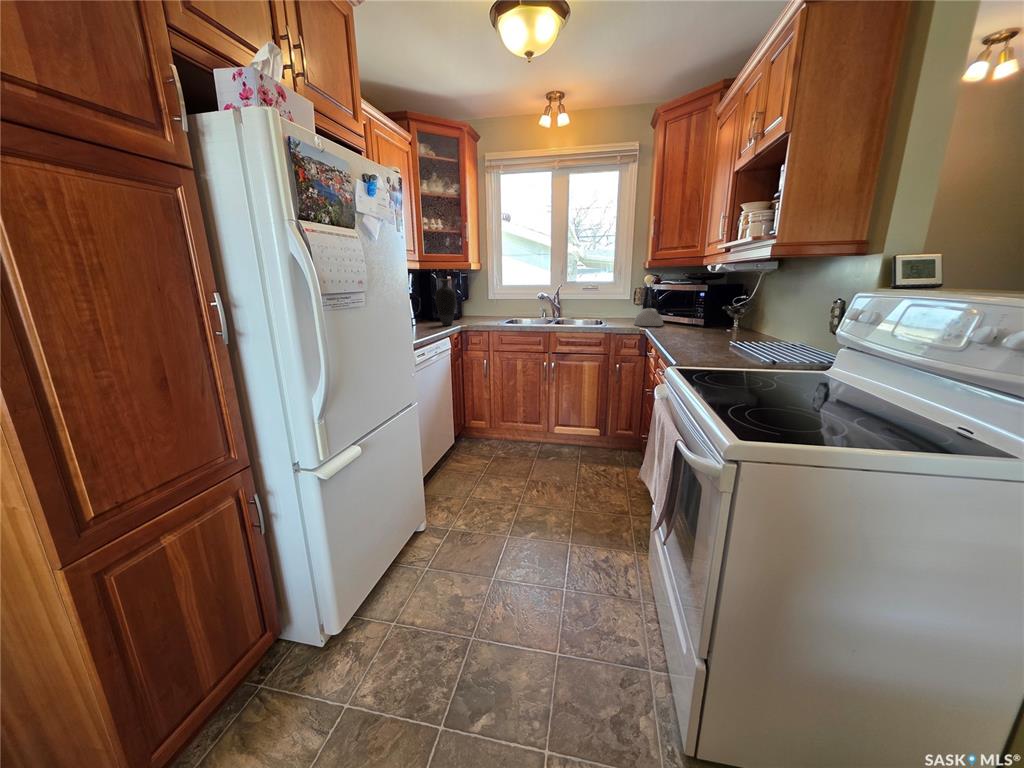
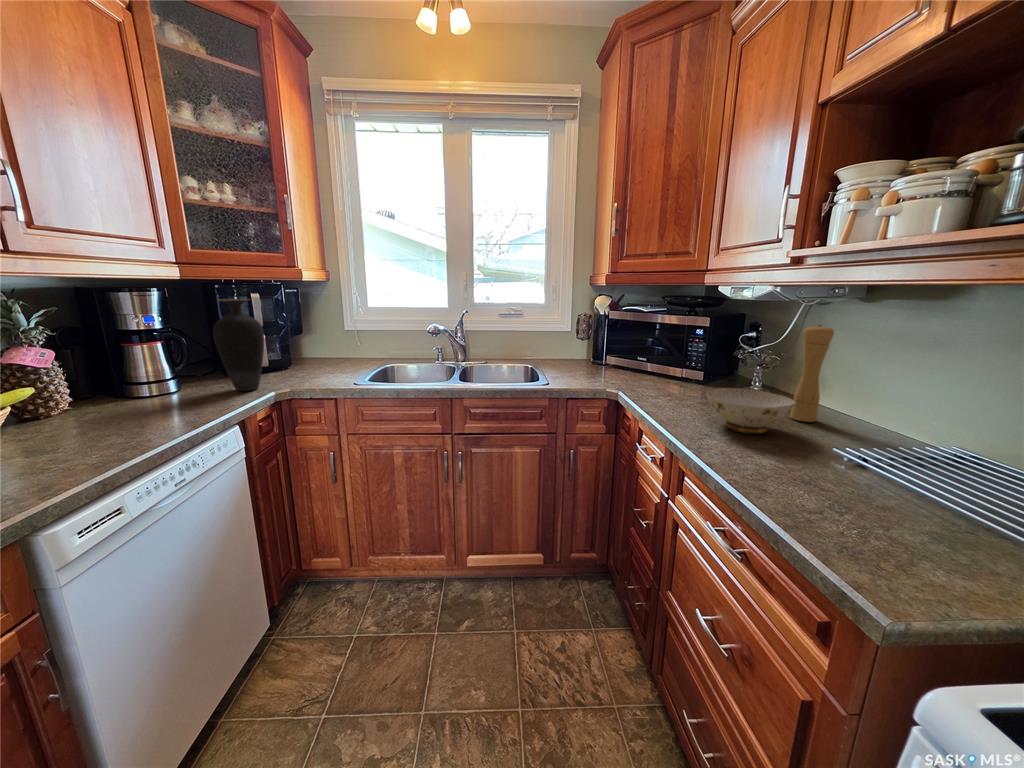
pepper mill: none [731,285,753,339] -> present [790,325,834,422]
kettle: present [634,299,663,326] -> none [591,337,637,382]
ceramic bowl: none [677,321,721,341] -> present [707,388,796,434]

